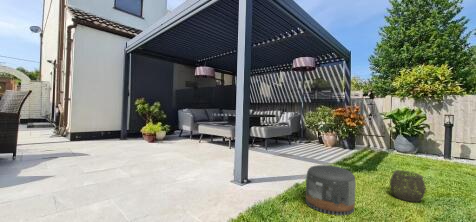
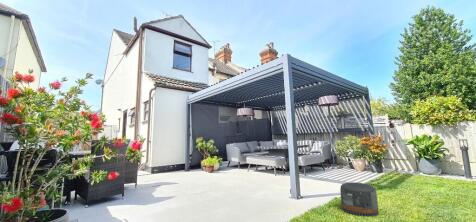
woven basket: present [390,170,425,202] -> none [406,186,435,209]

